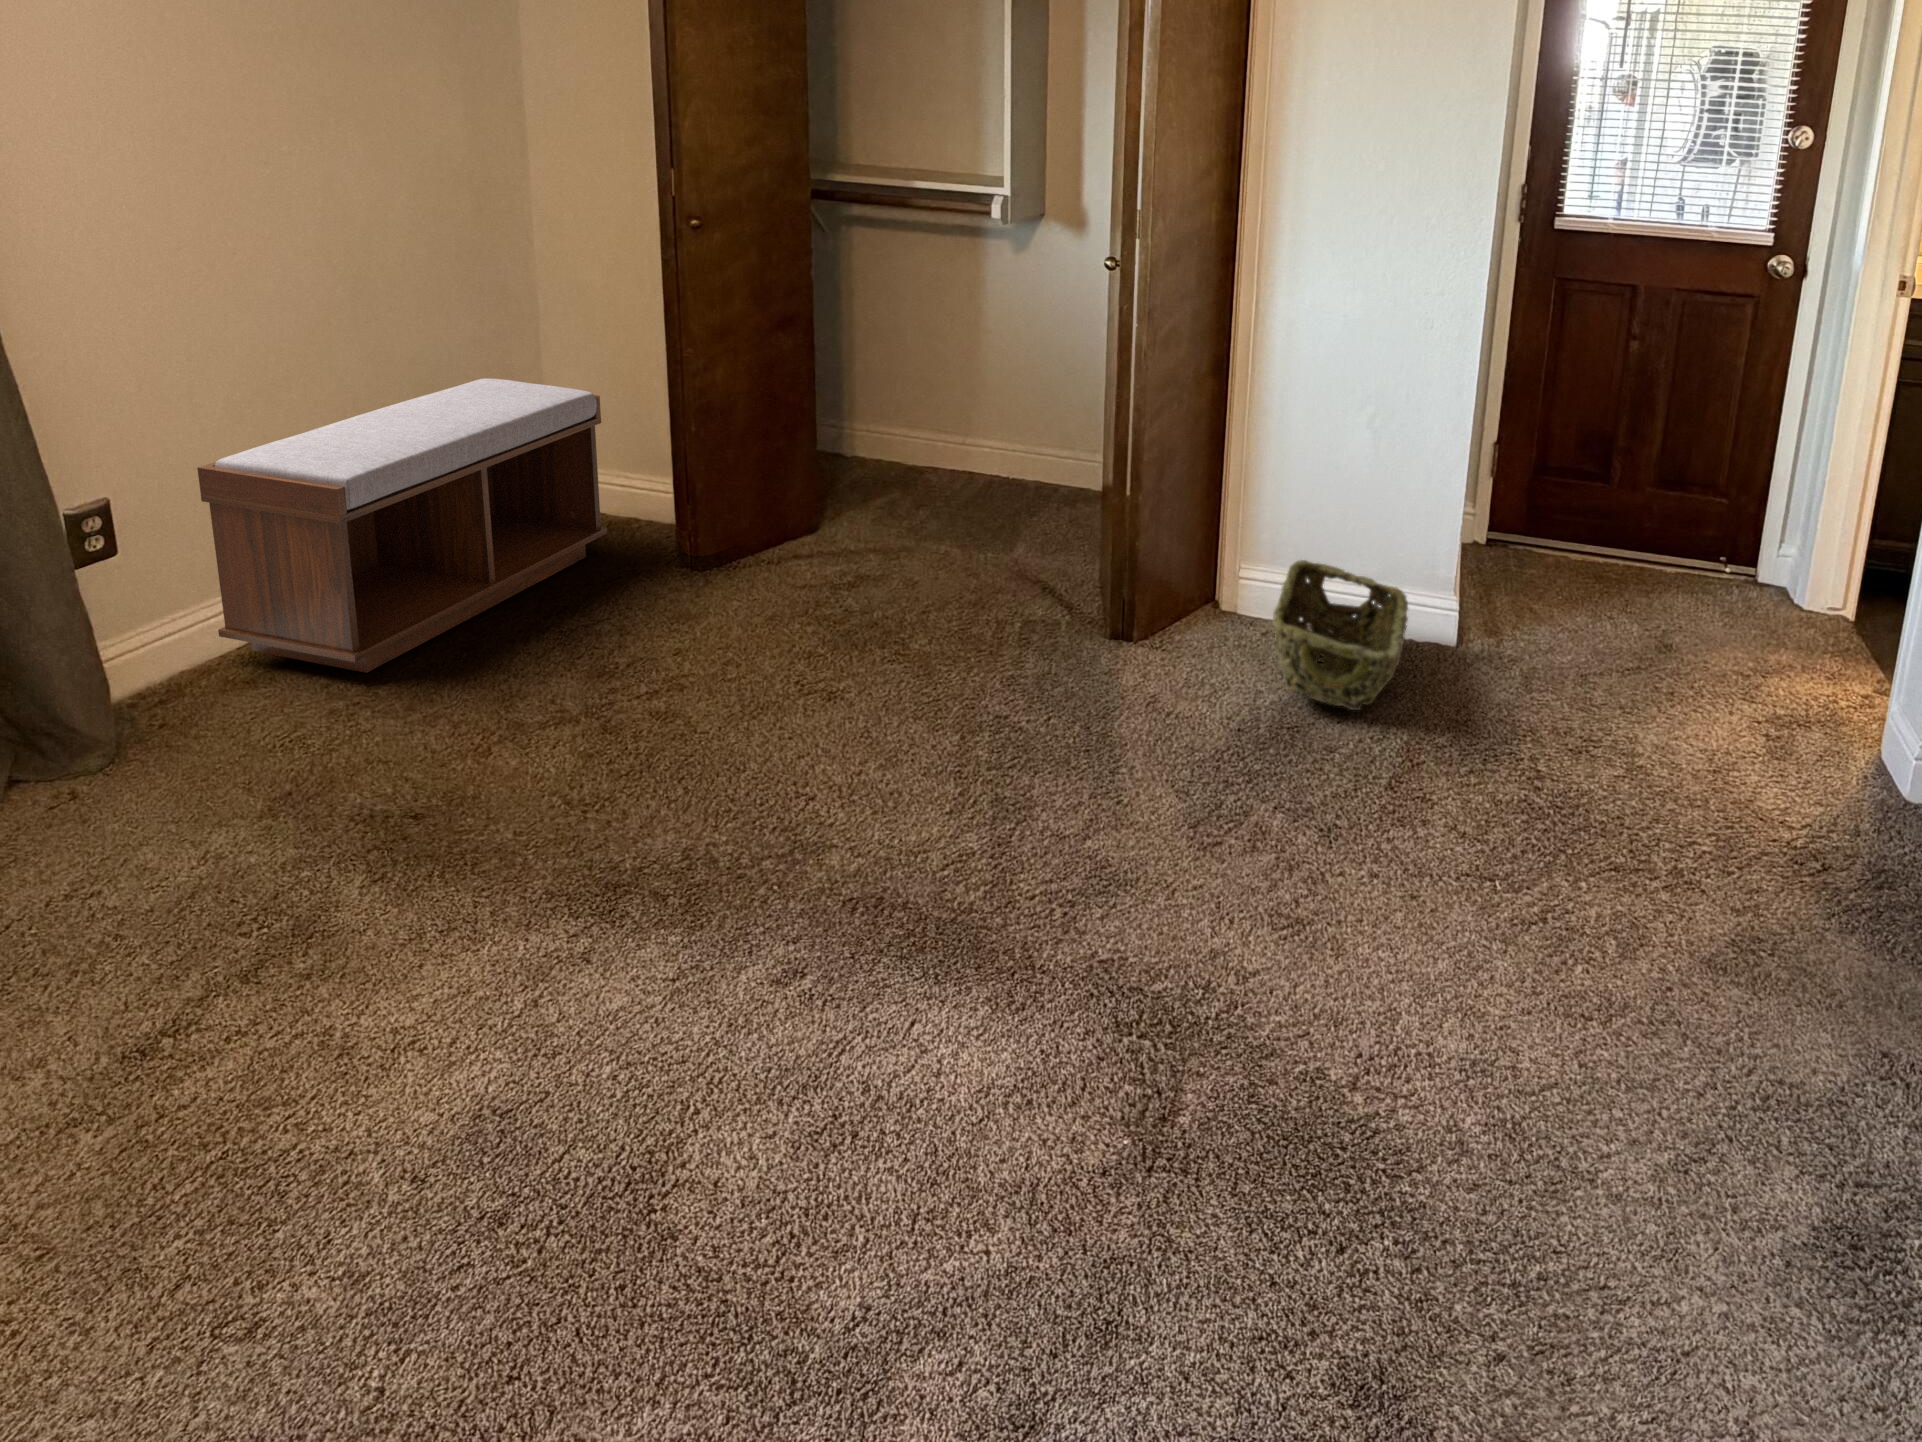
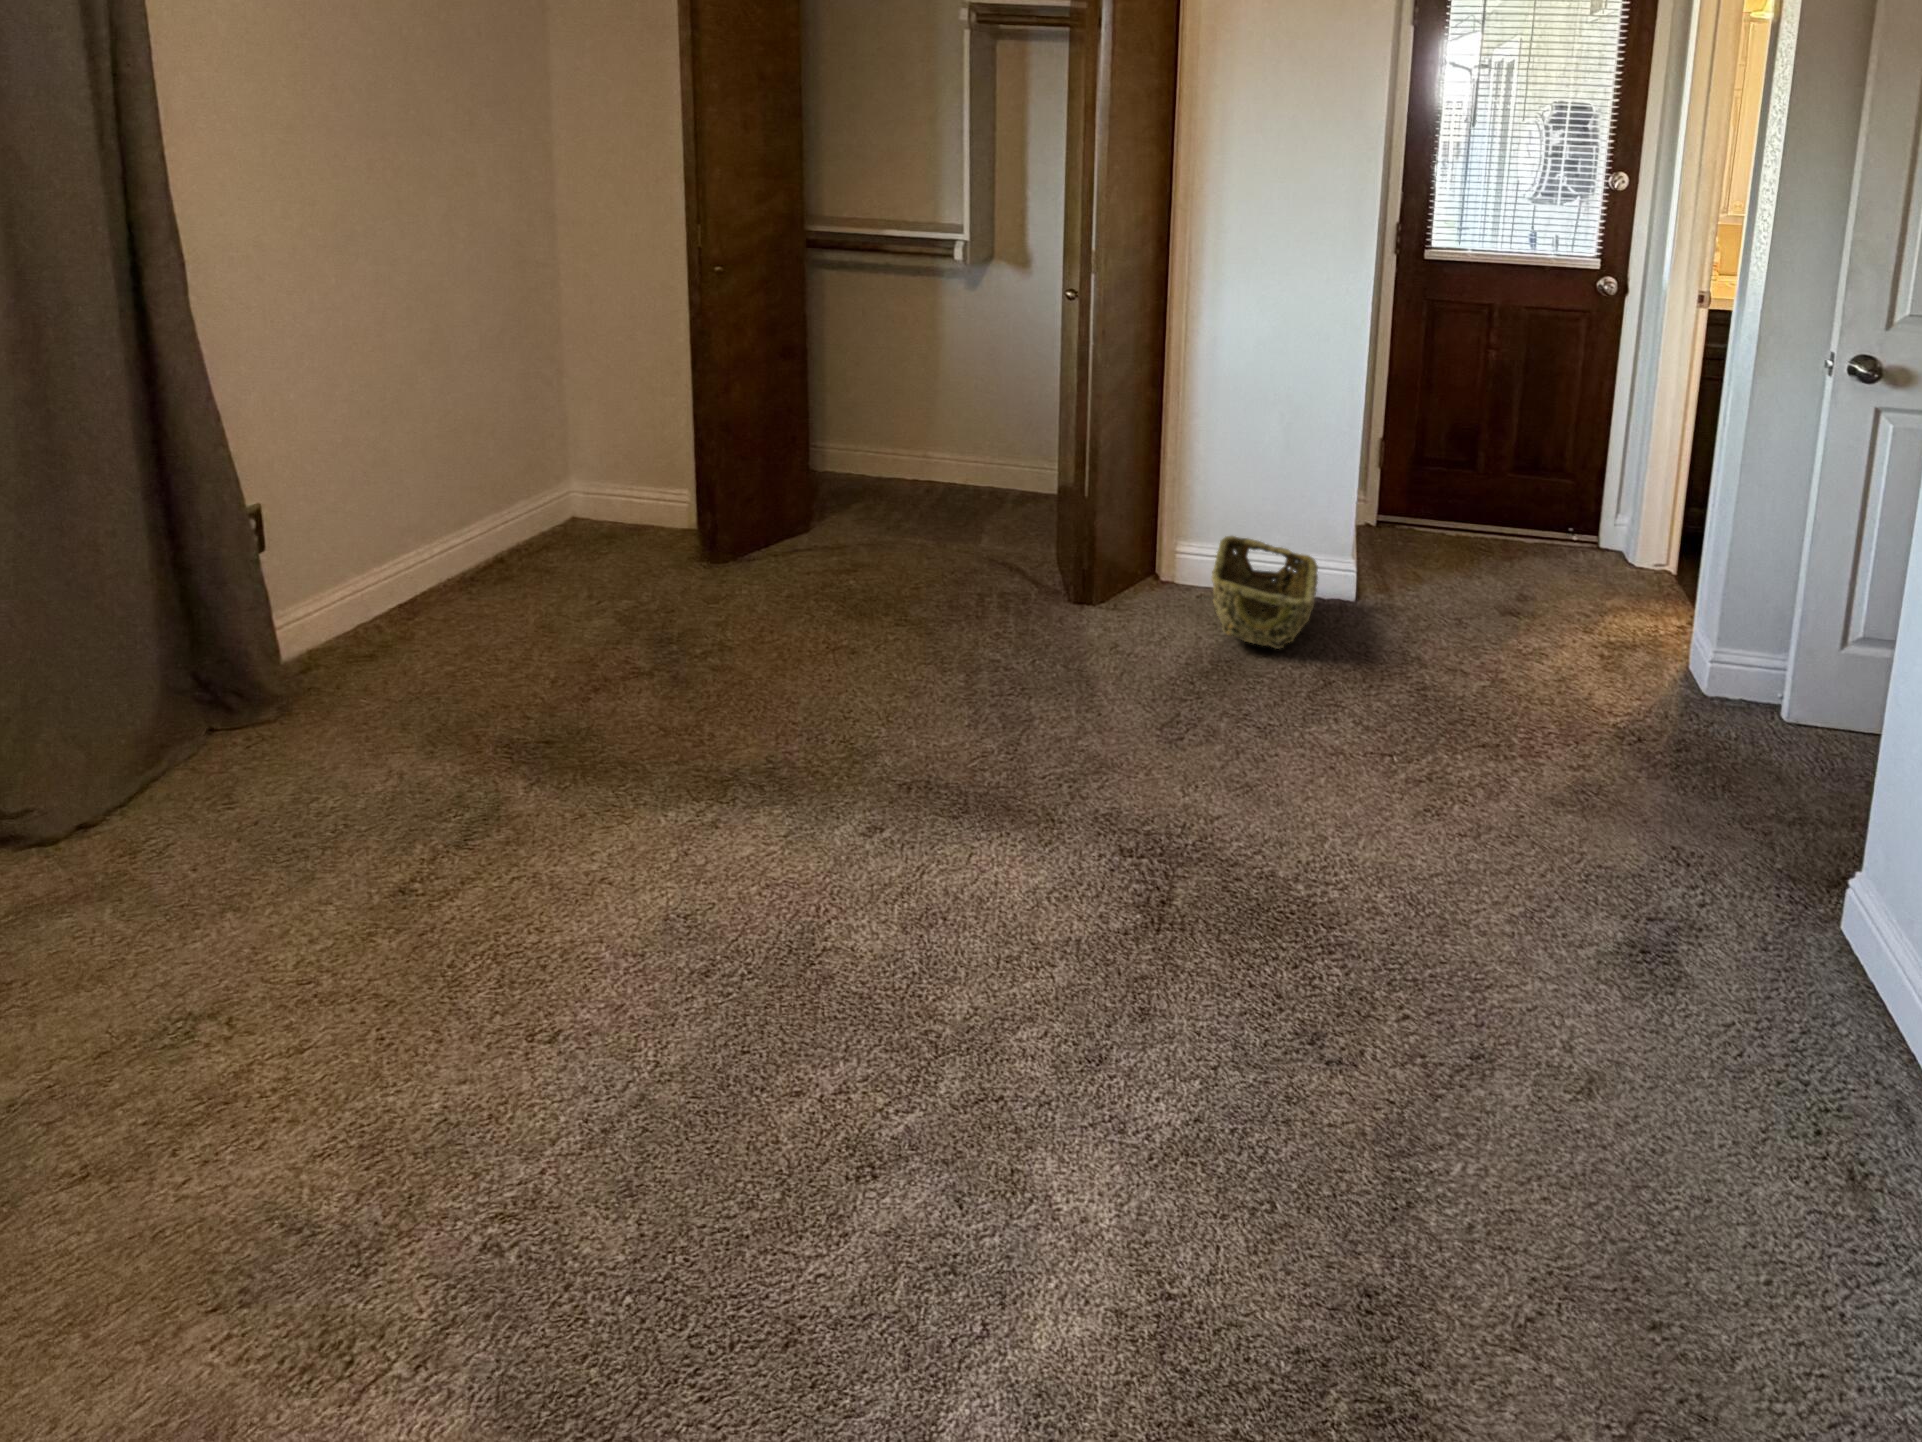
bench: present [197,378,607,673] -> none [327,408,634,649]

